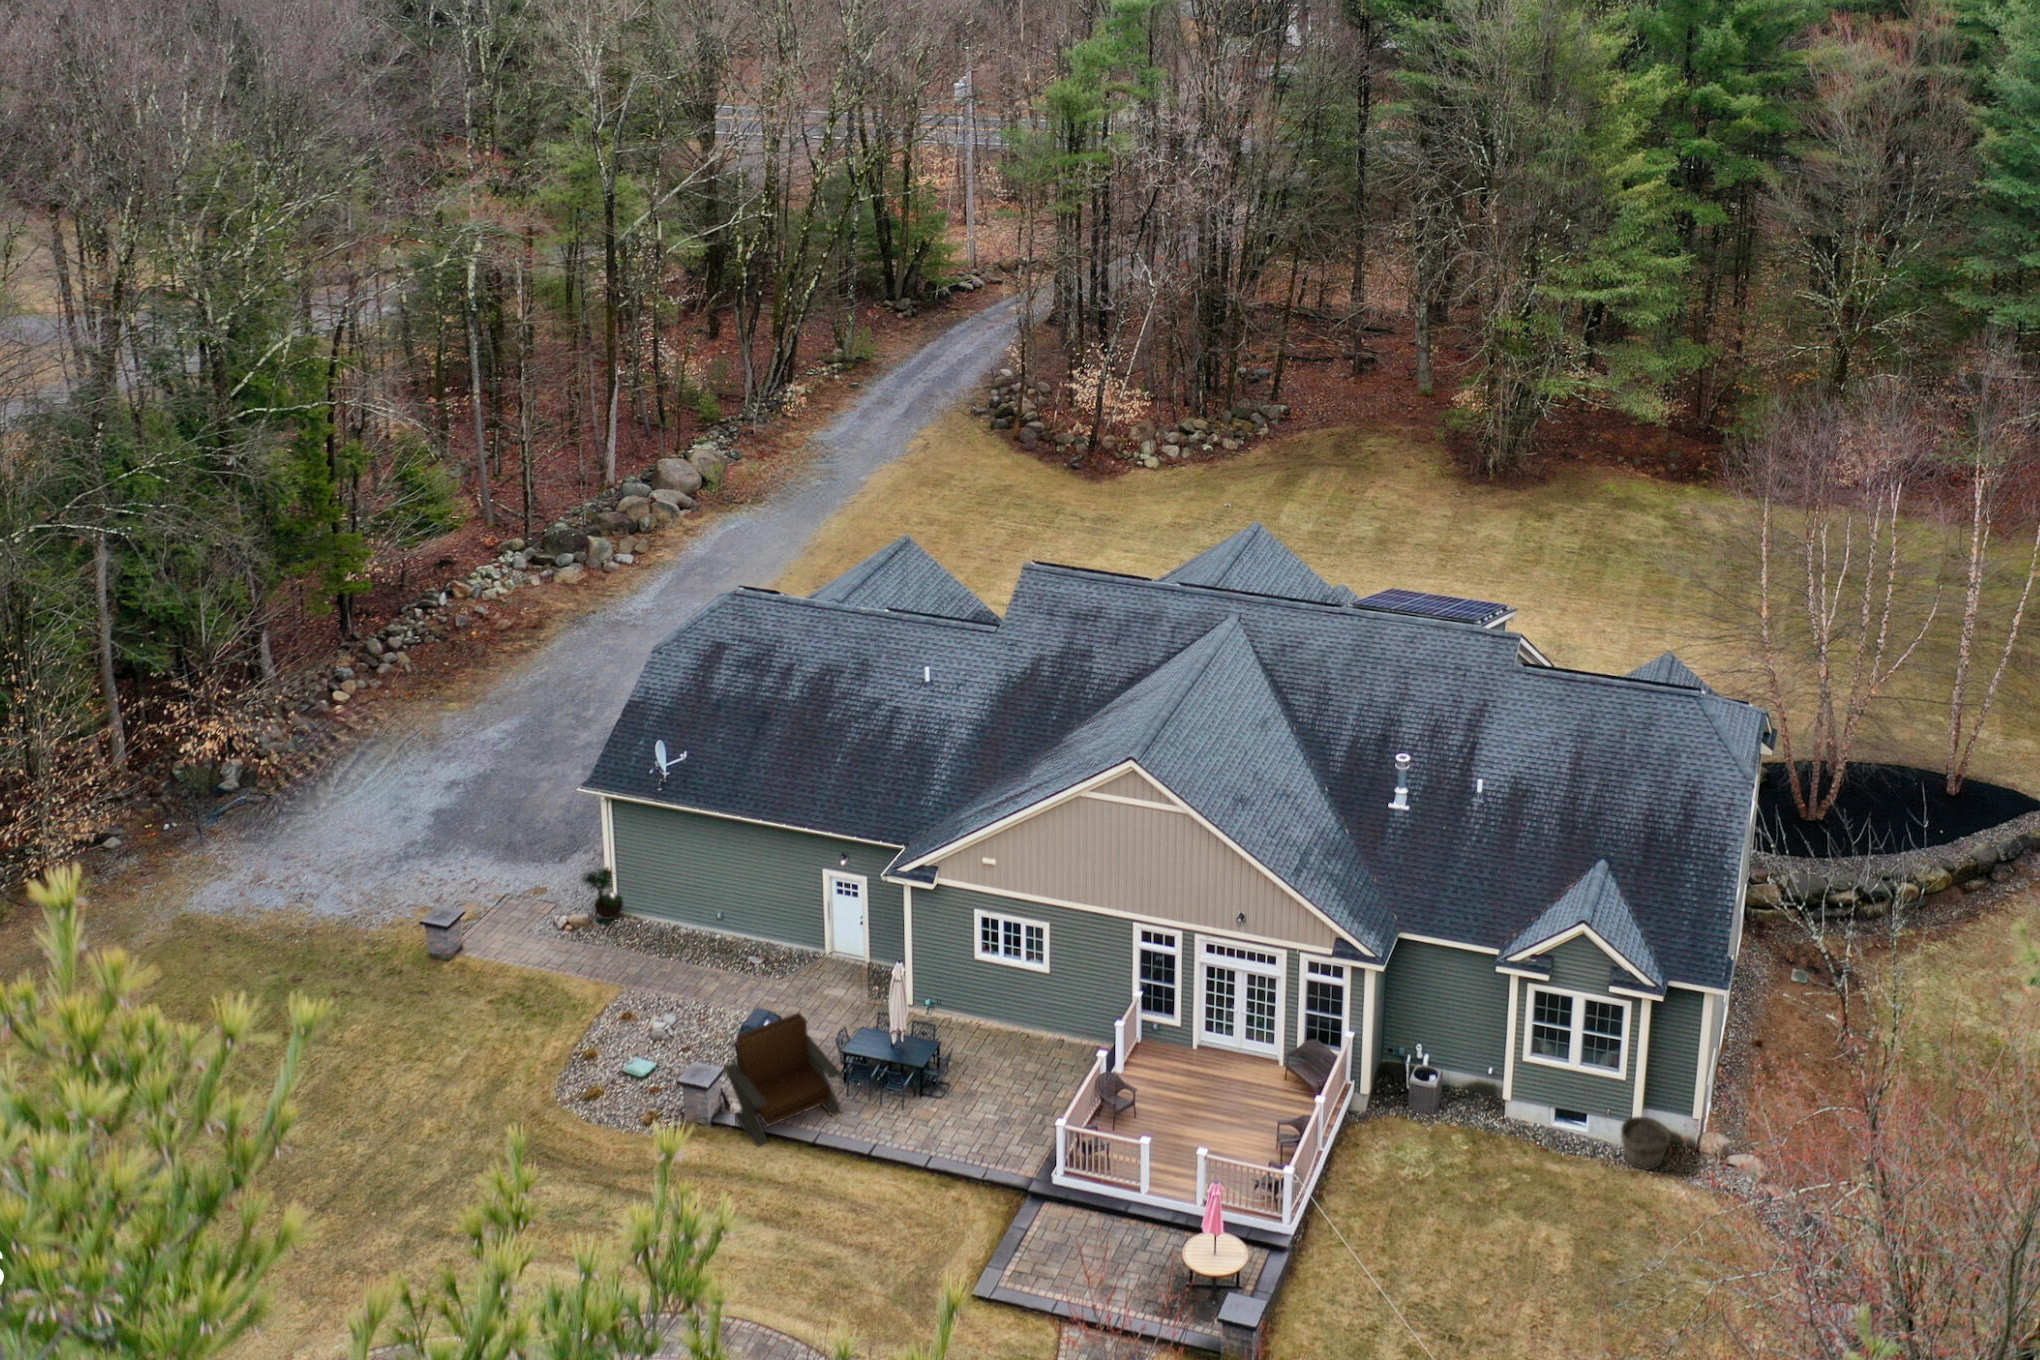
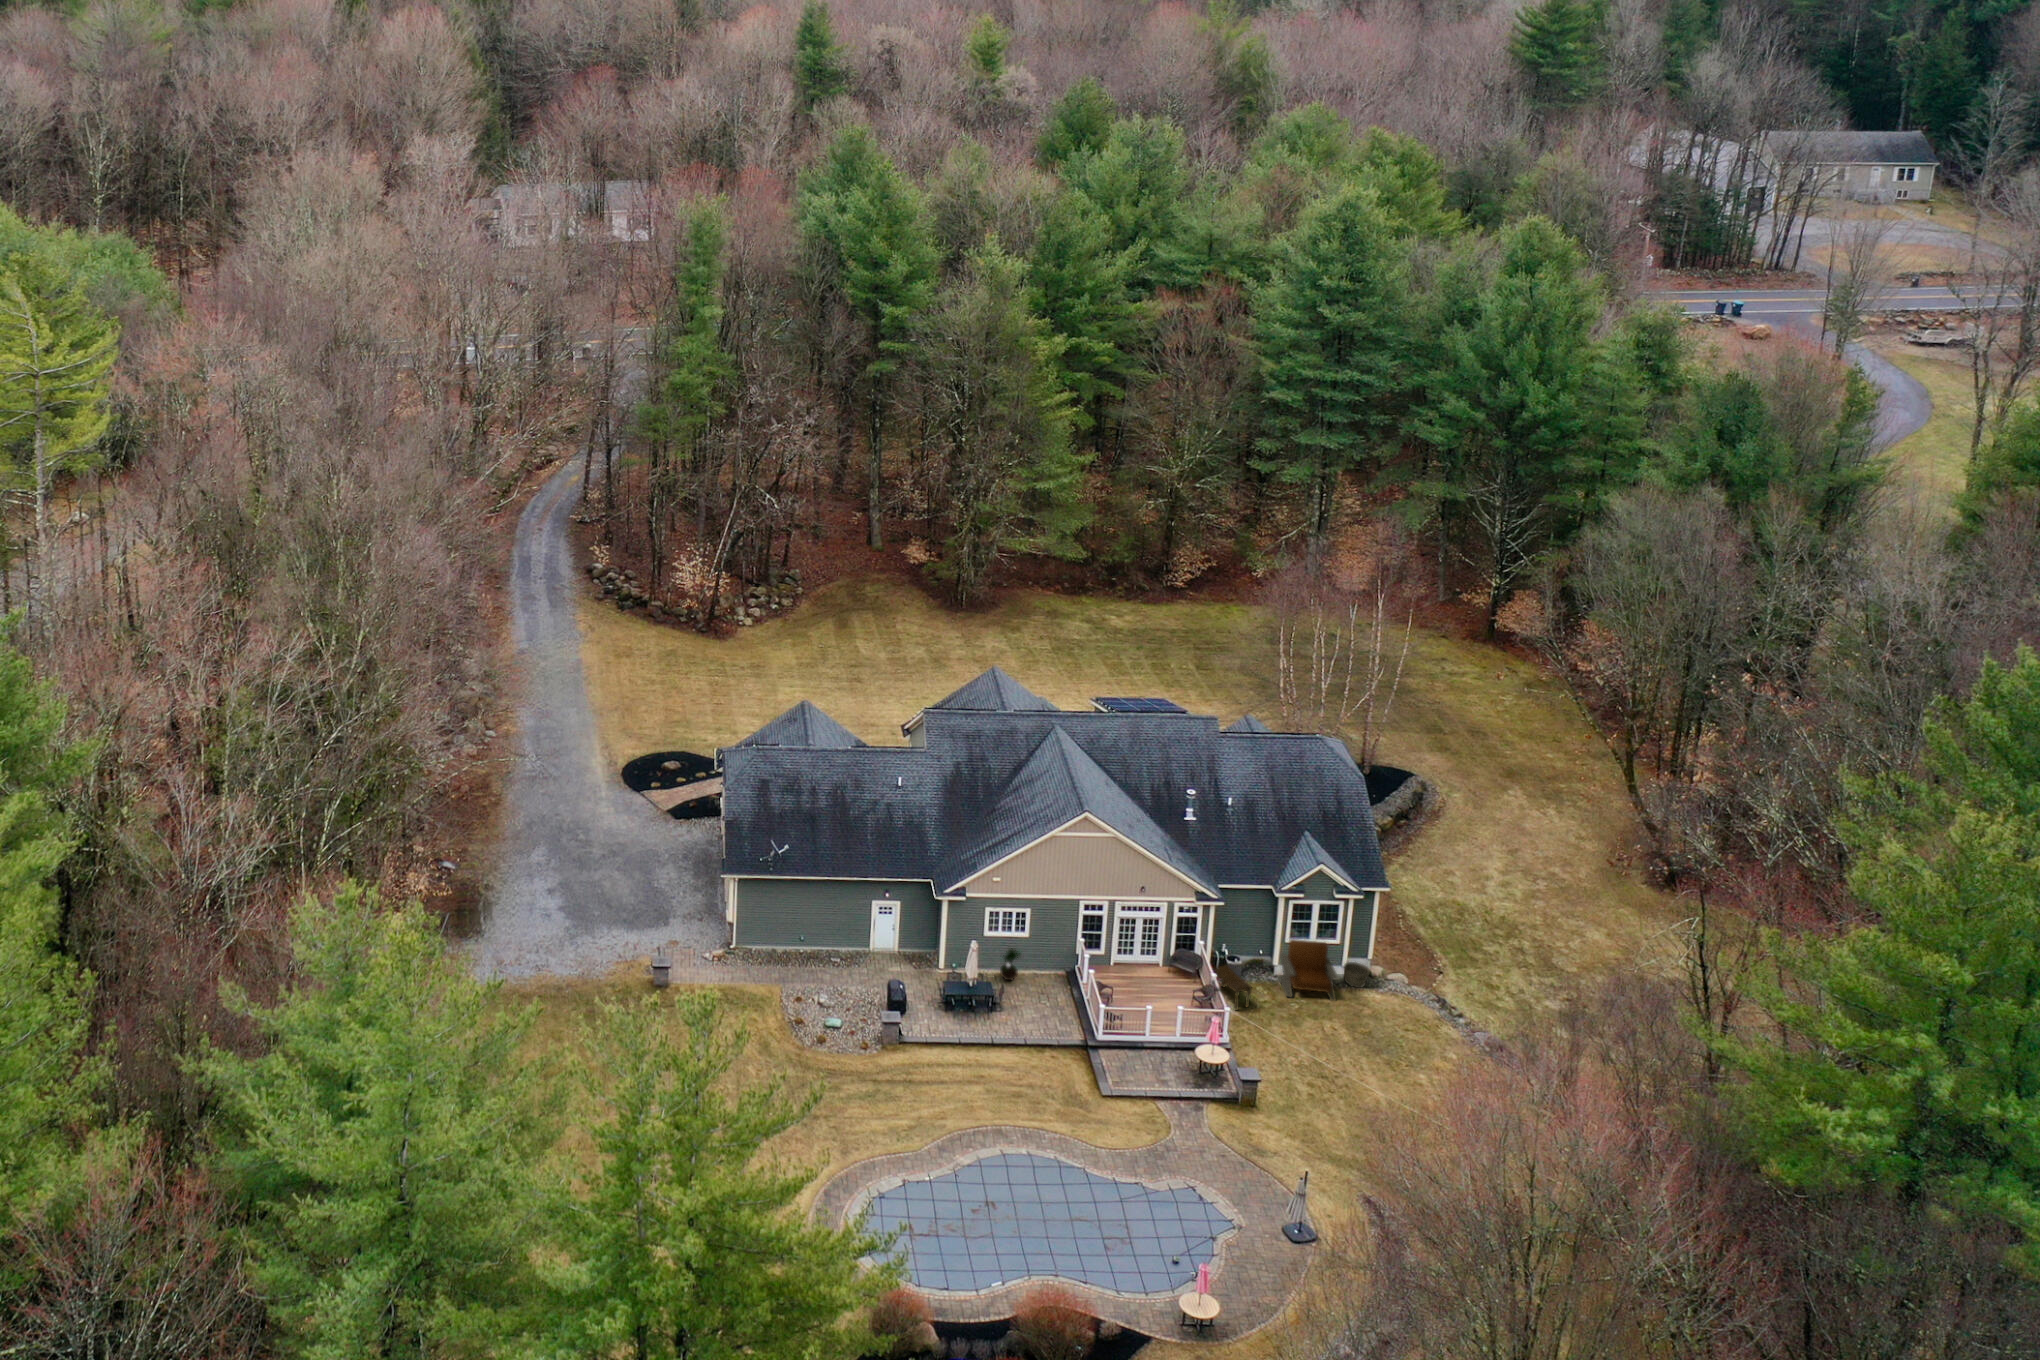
potted tree: present [583,867,623,920] -> present [1000,948,1020,980]
lounge chair: present [725,1013,842,1146] -> present [1278,939,1339,1001]
bench: none [1354,1081,1400,1170] -> present [1211,965,1252,1010]

